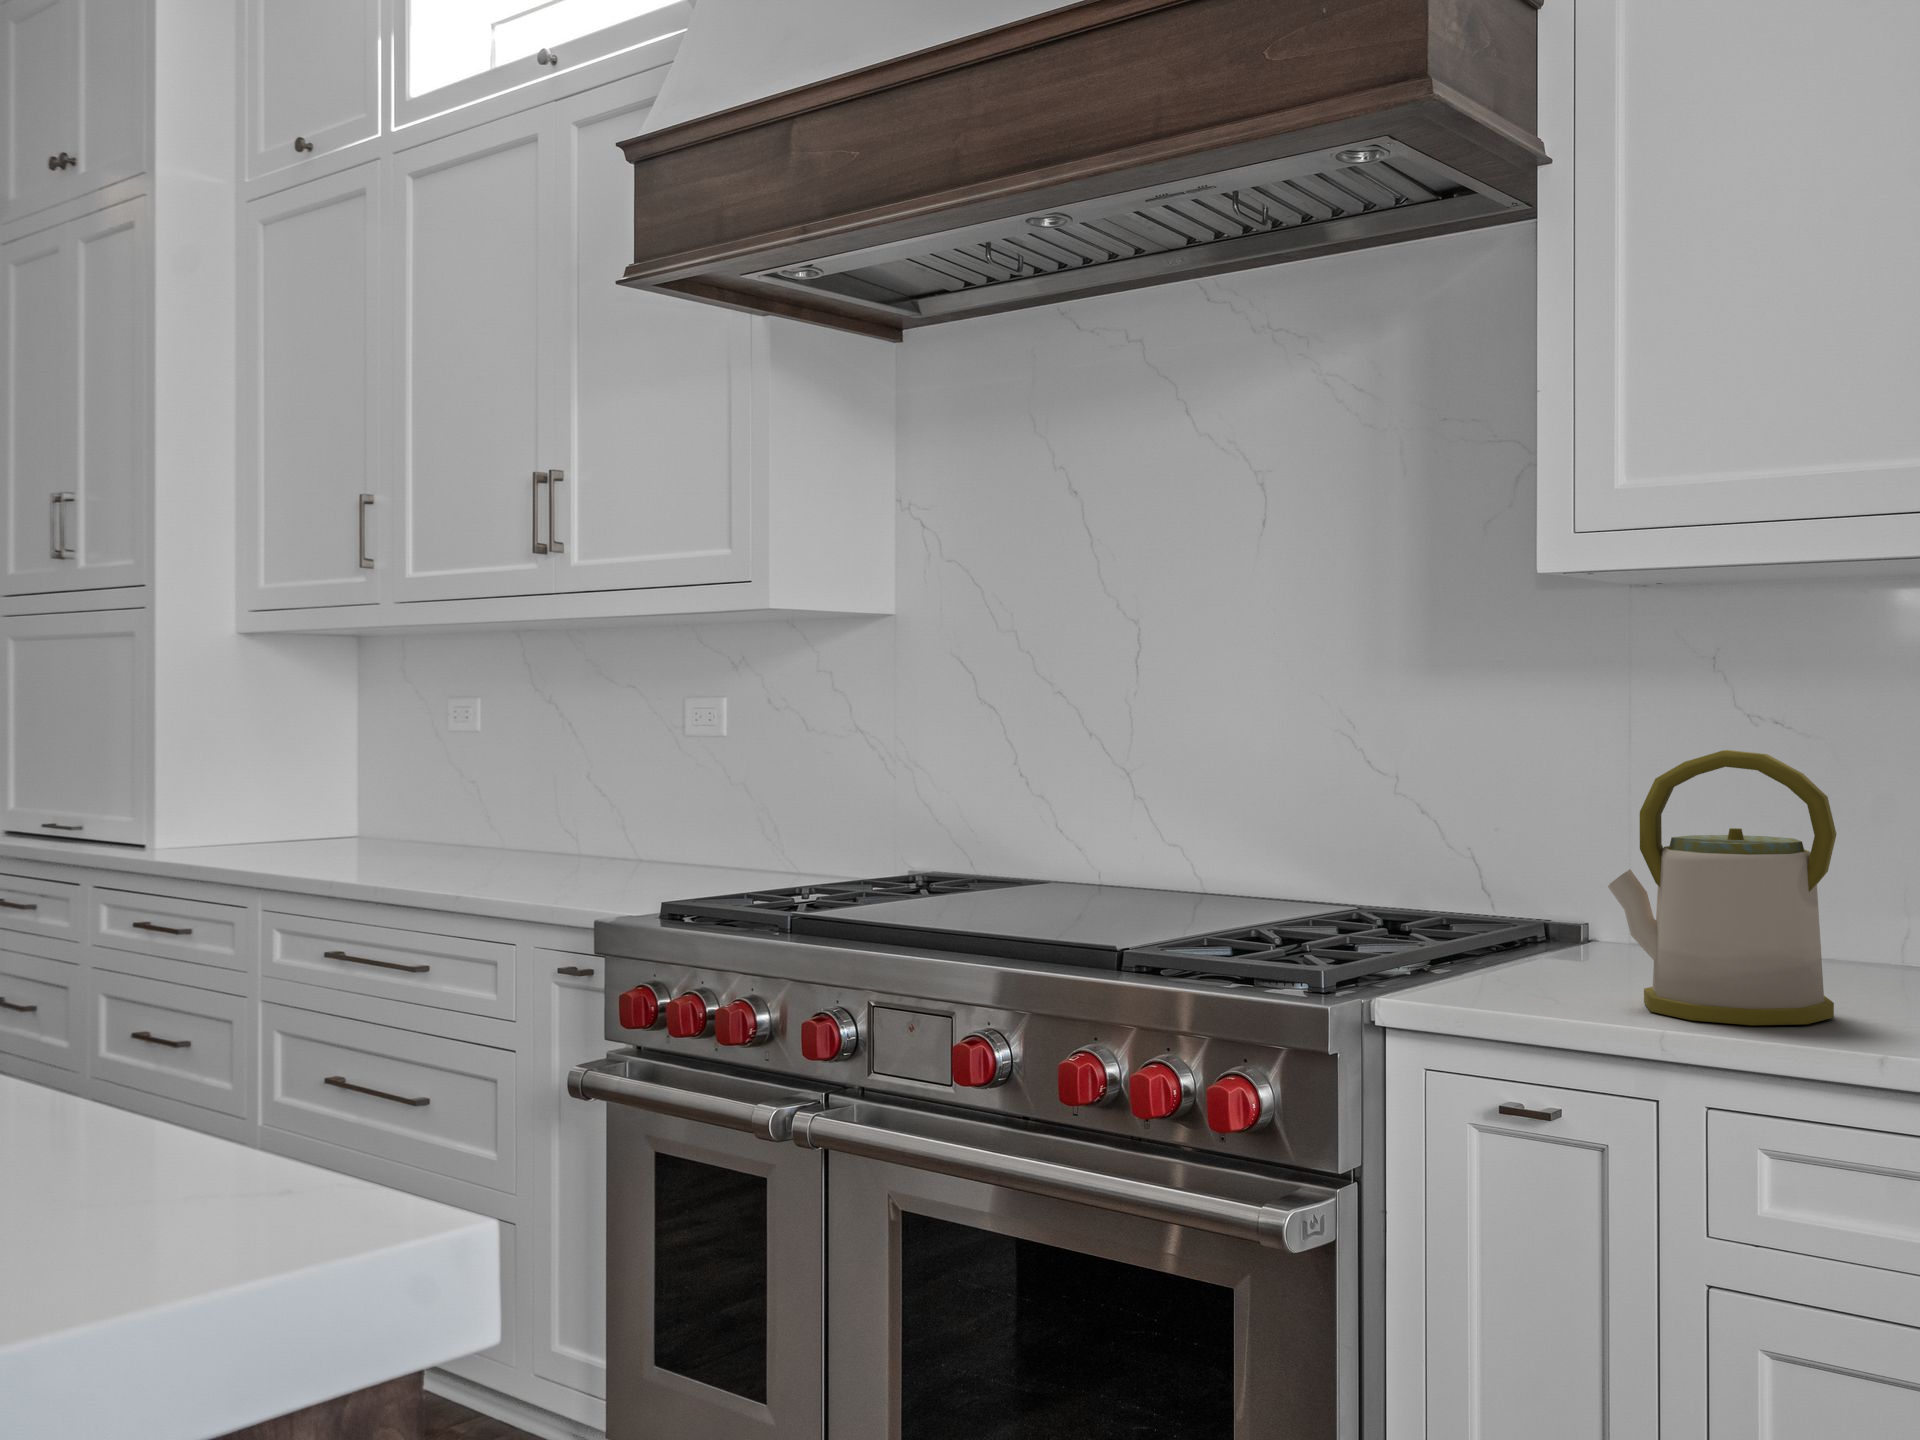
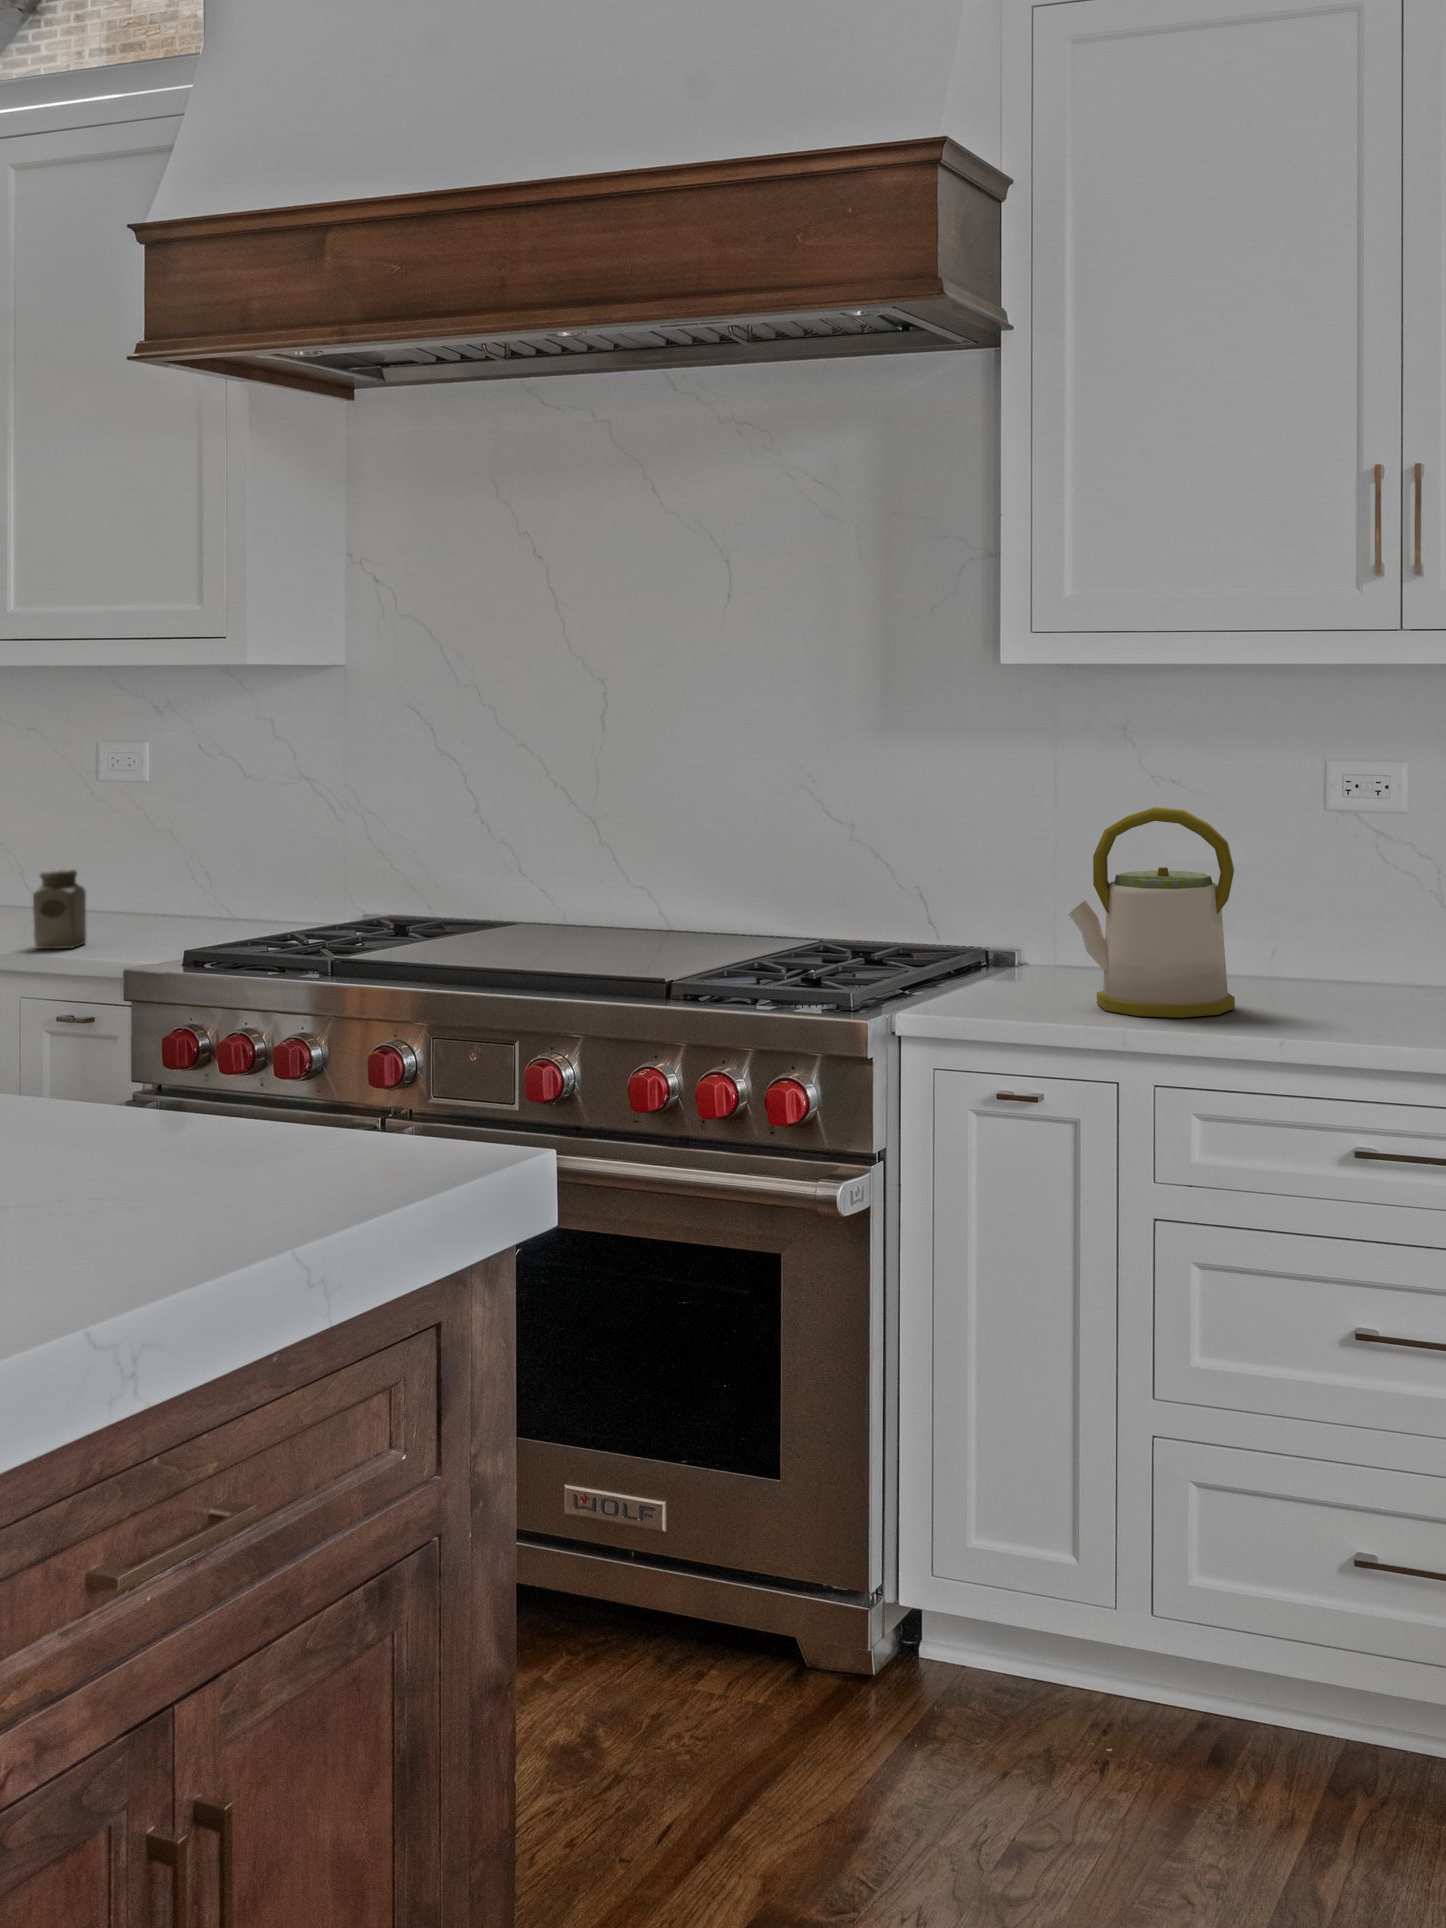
salt shaker: none [538,816,595,897] -> present [33,868,86,949]

